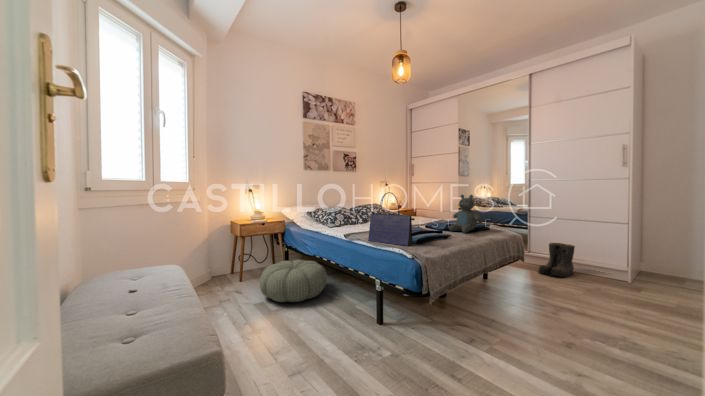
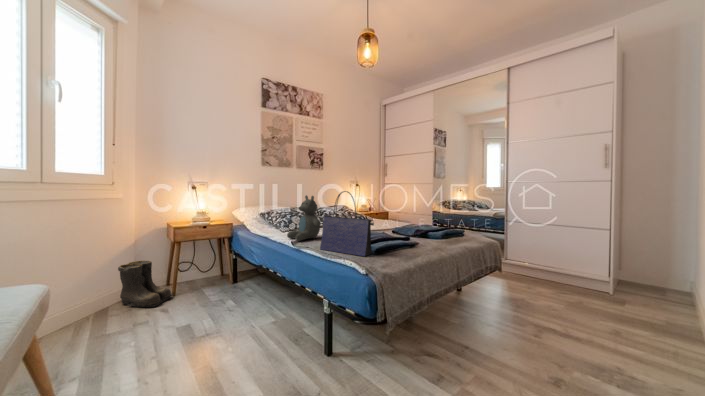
teddy bear: present [449,195,481,233] -> present [287,195,321,241]
boots: present [539,243,575,277] -> present [118,260,173,307]
pouf: present [260,260,327,302] -> none [186,270,274,325]

